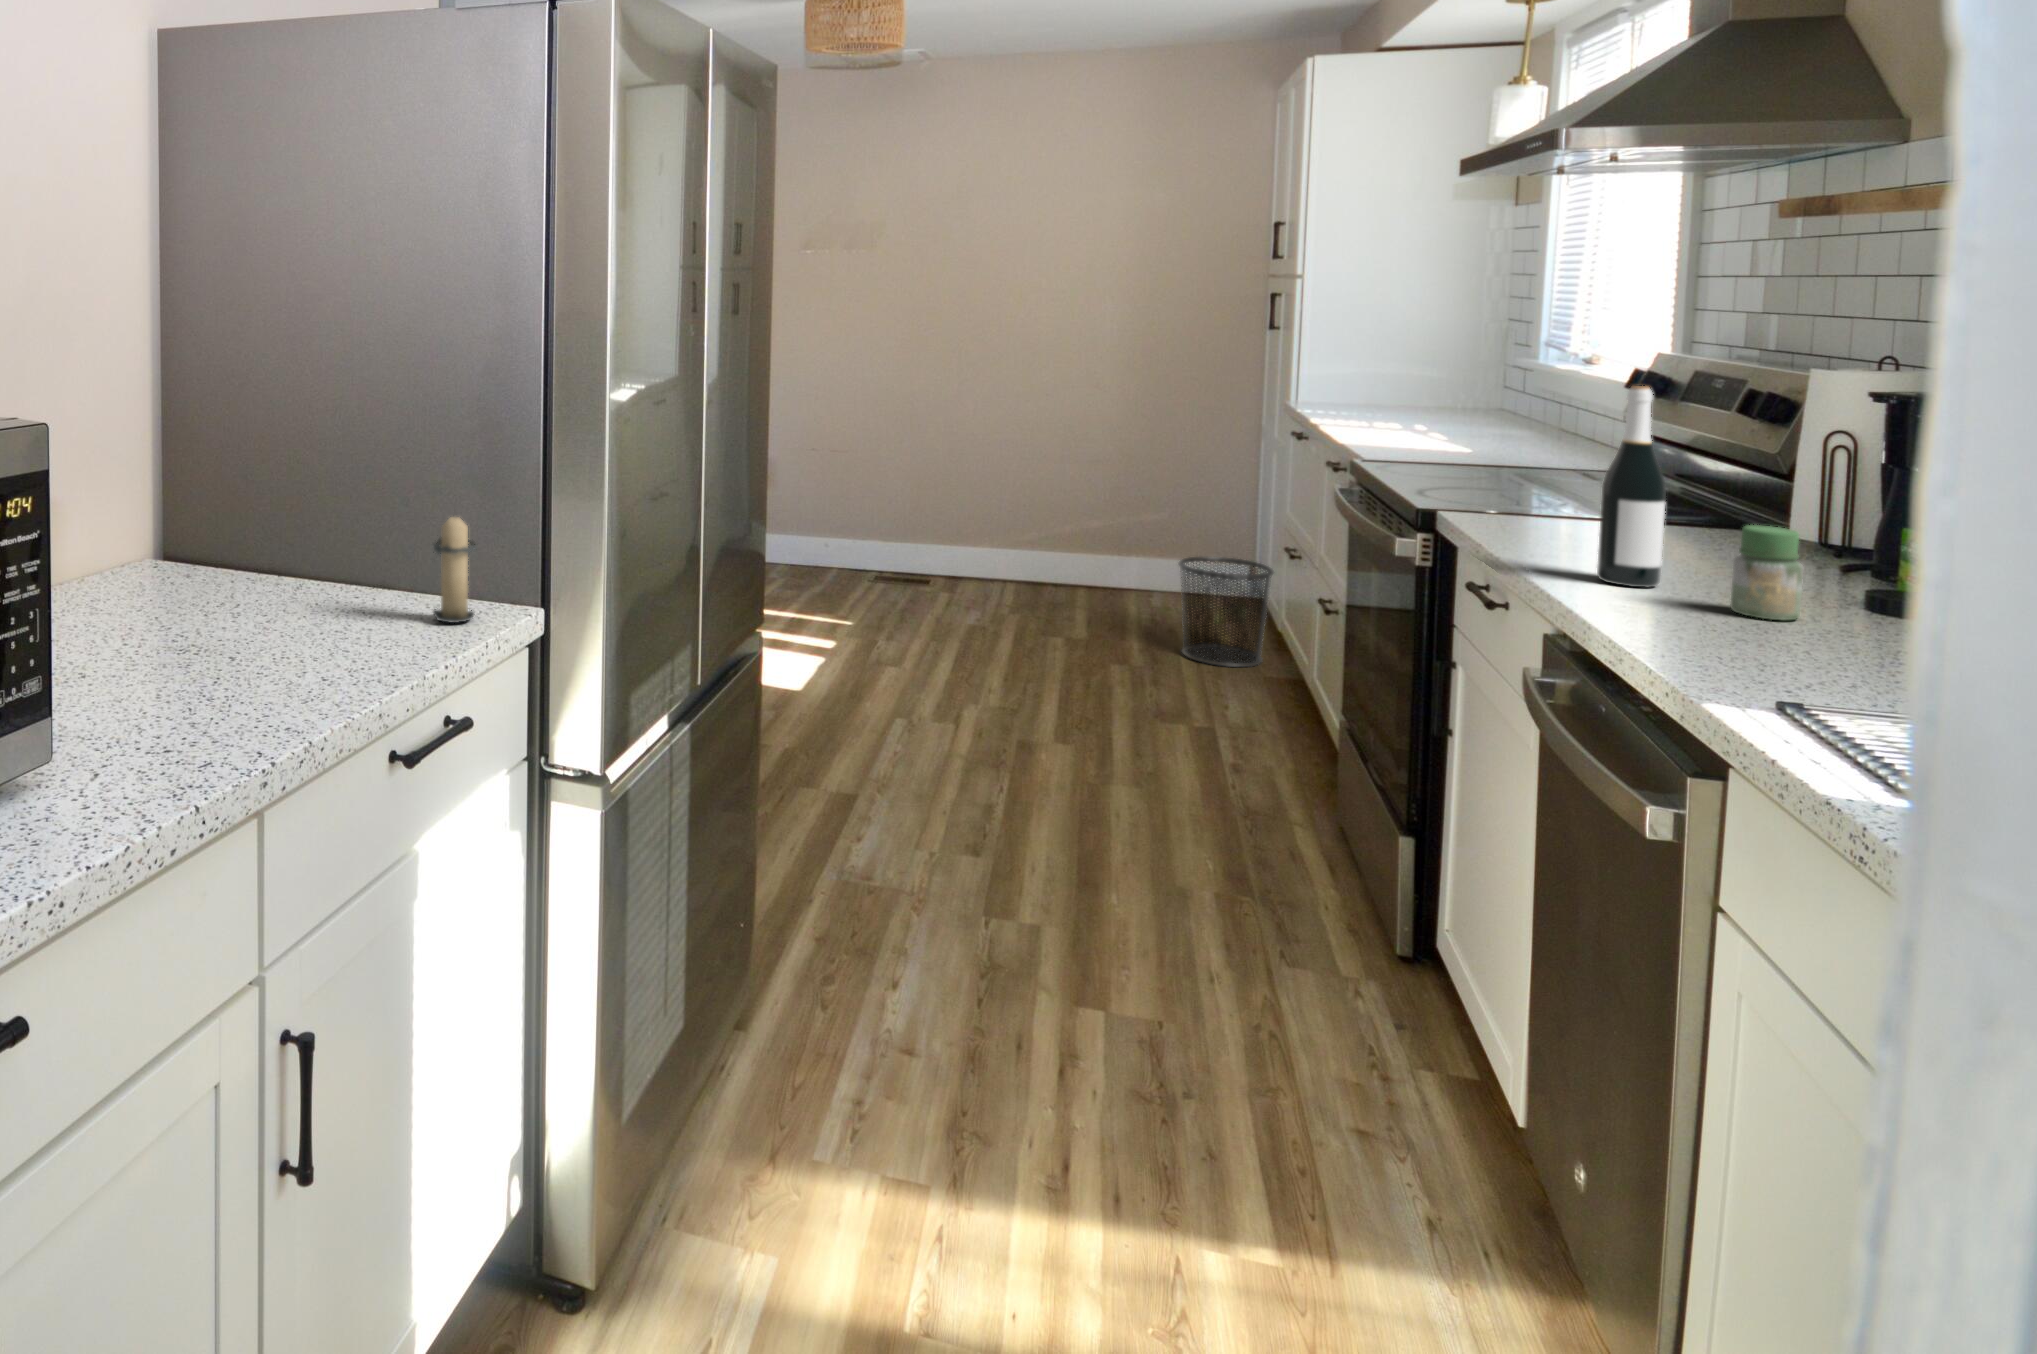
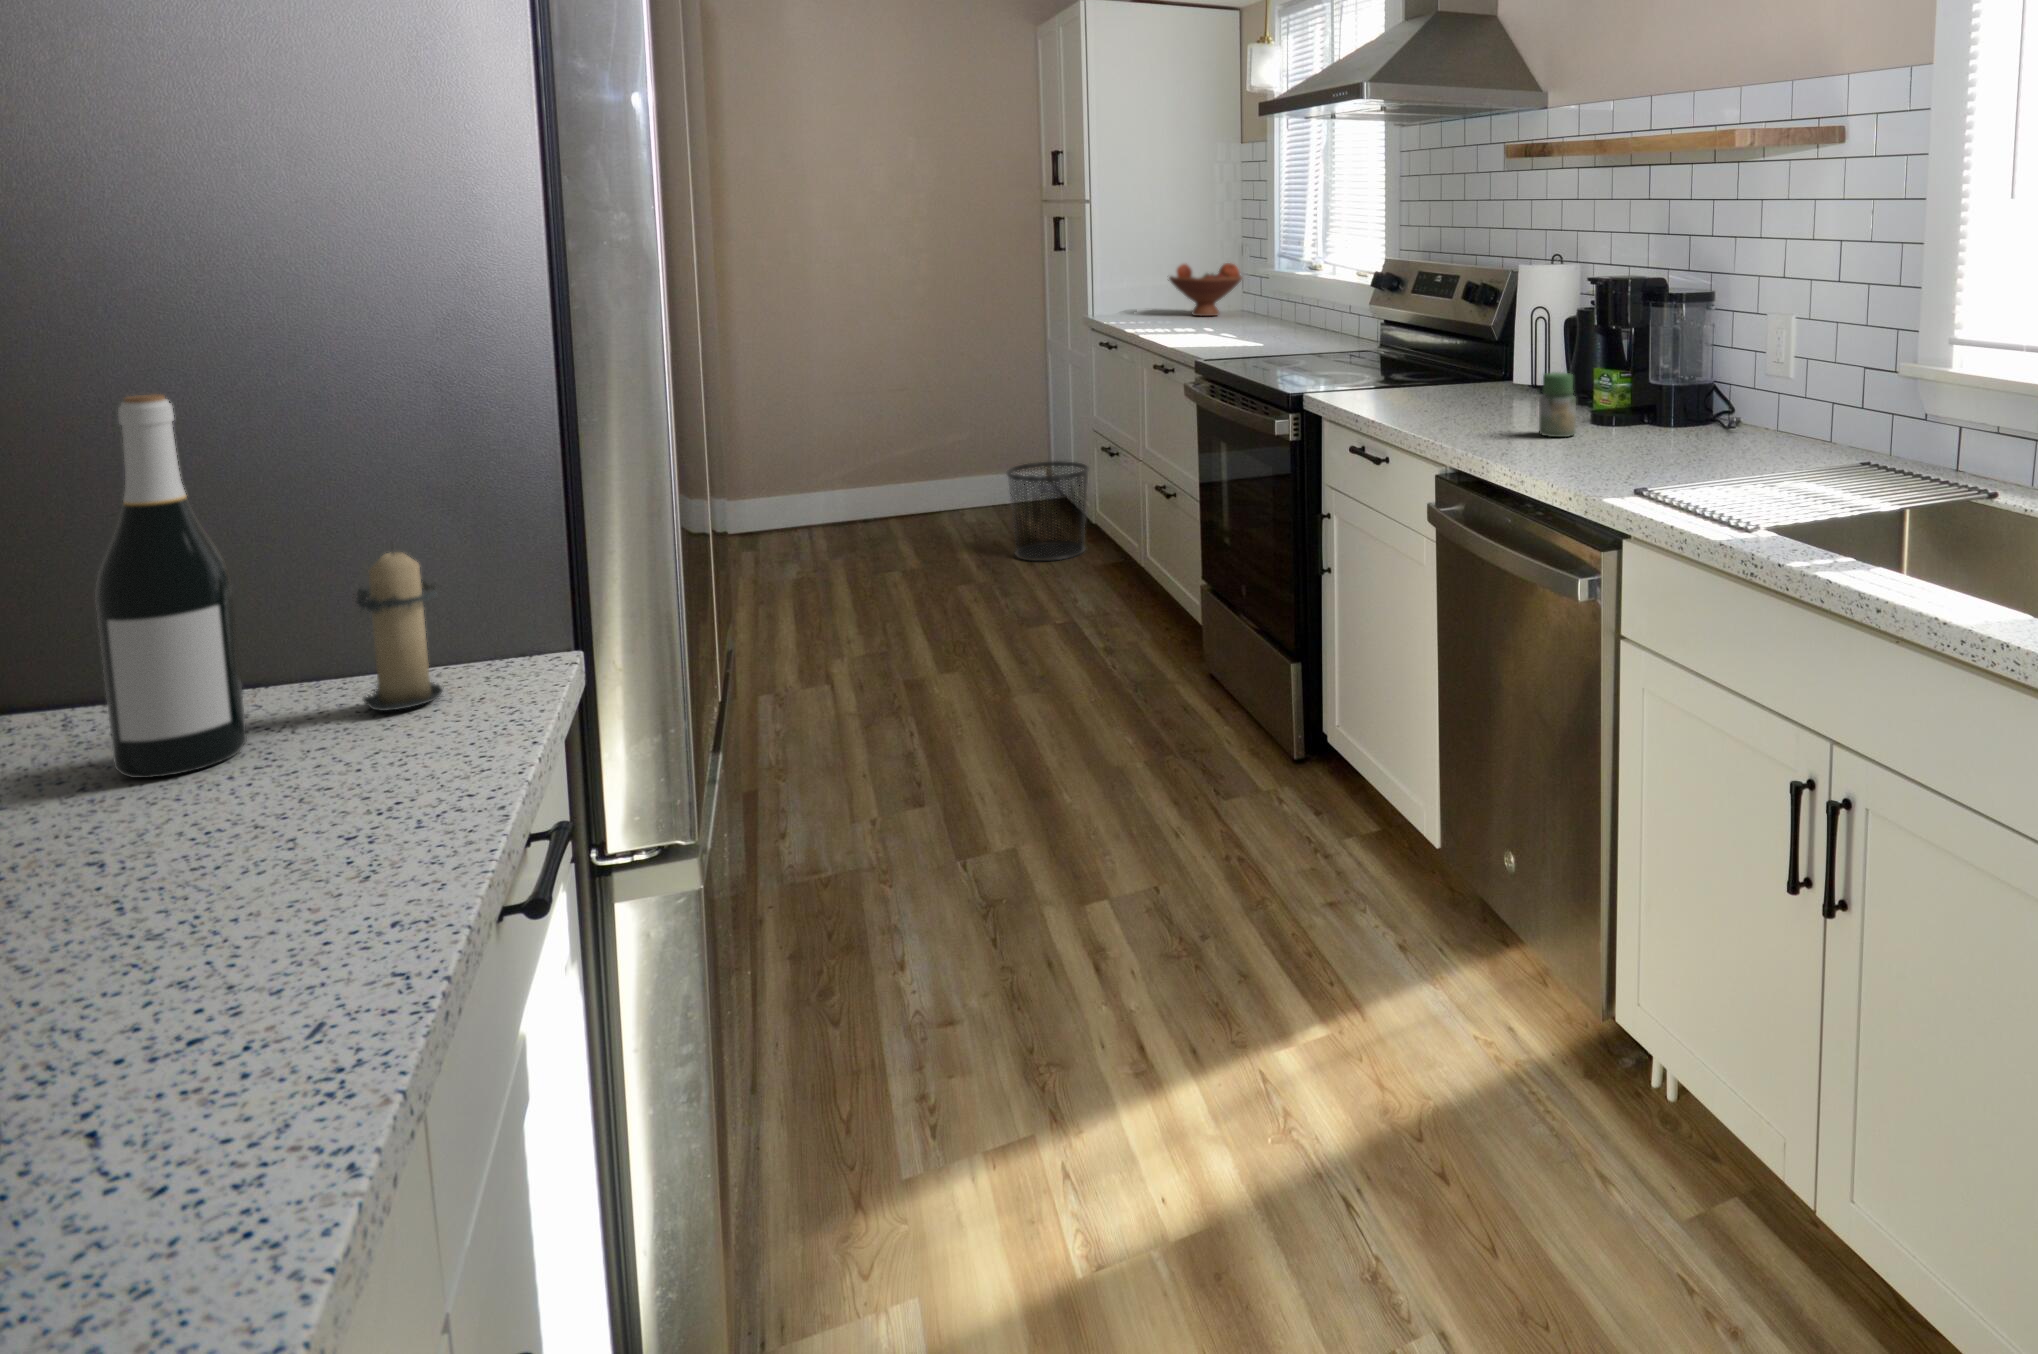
fruit bowl: none [1394,346,1500,414] -> present [1169,263,1242,316]
wine bottle: present [1597,386,1666,587] -> present [95,394,247,778]

